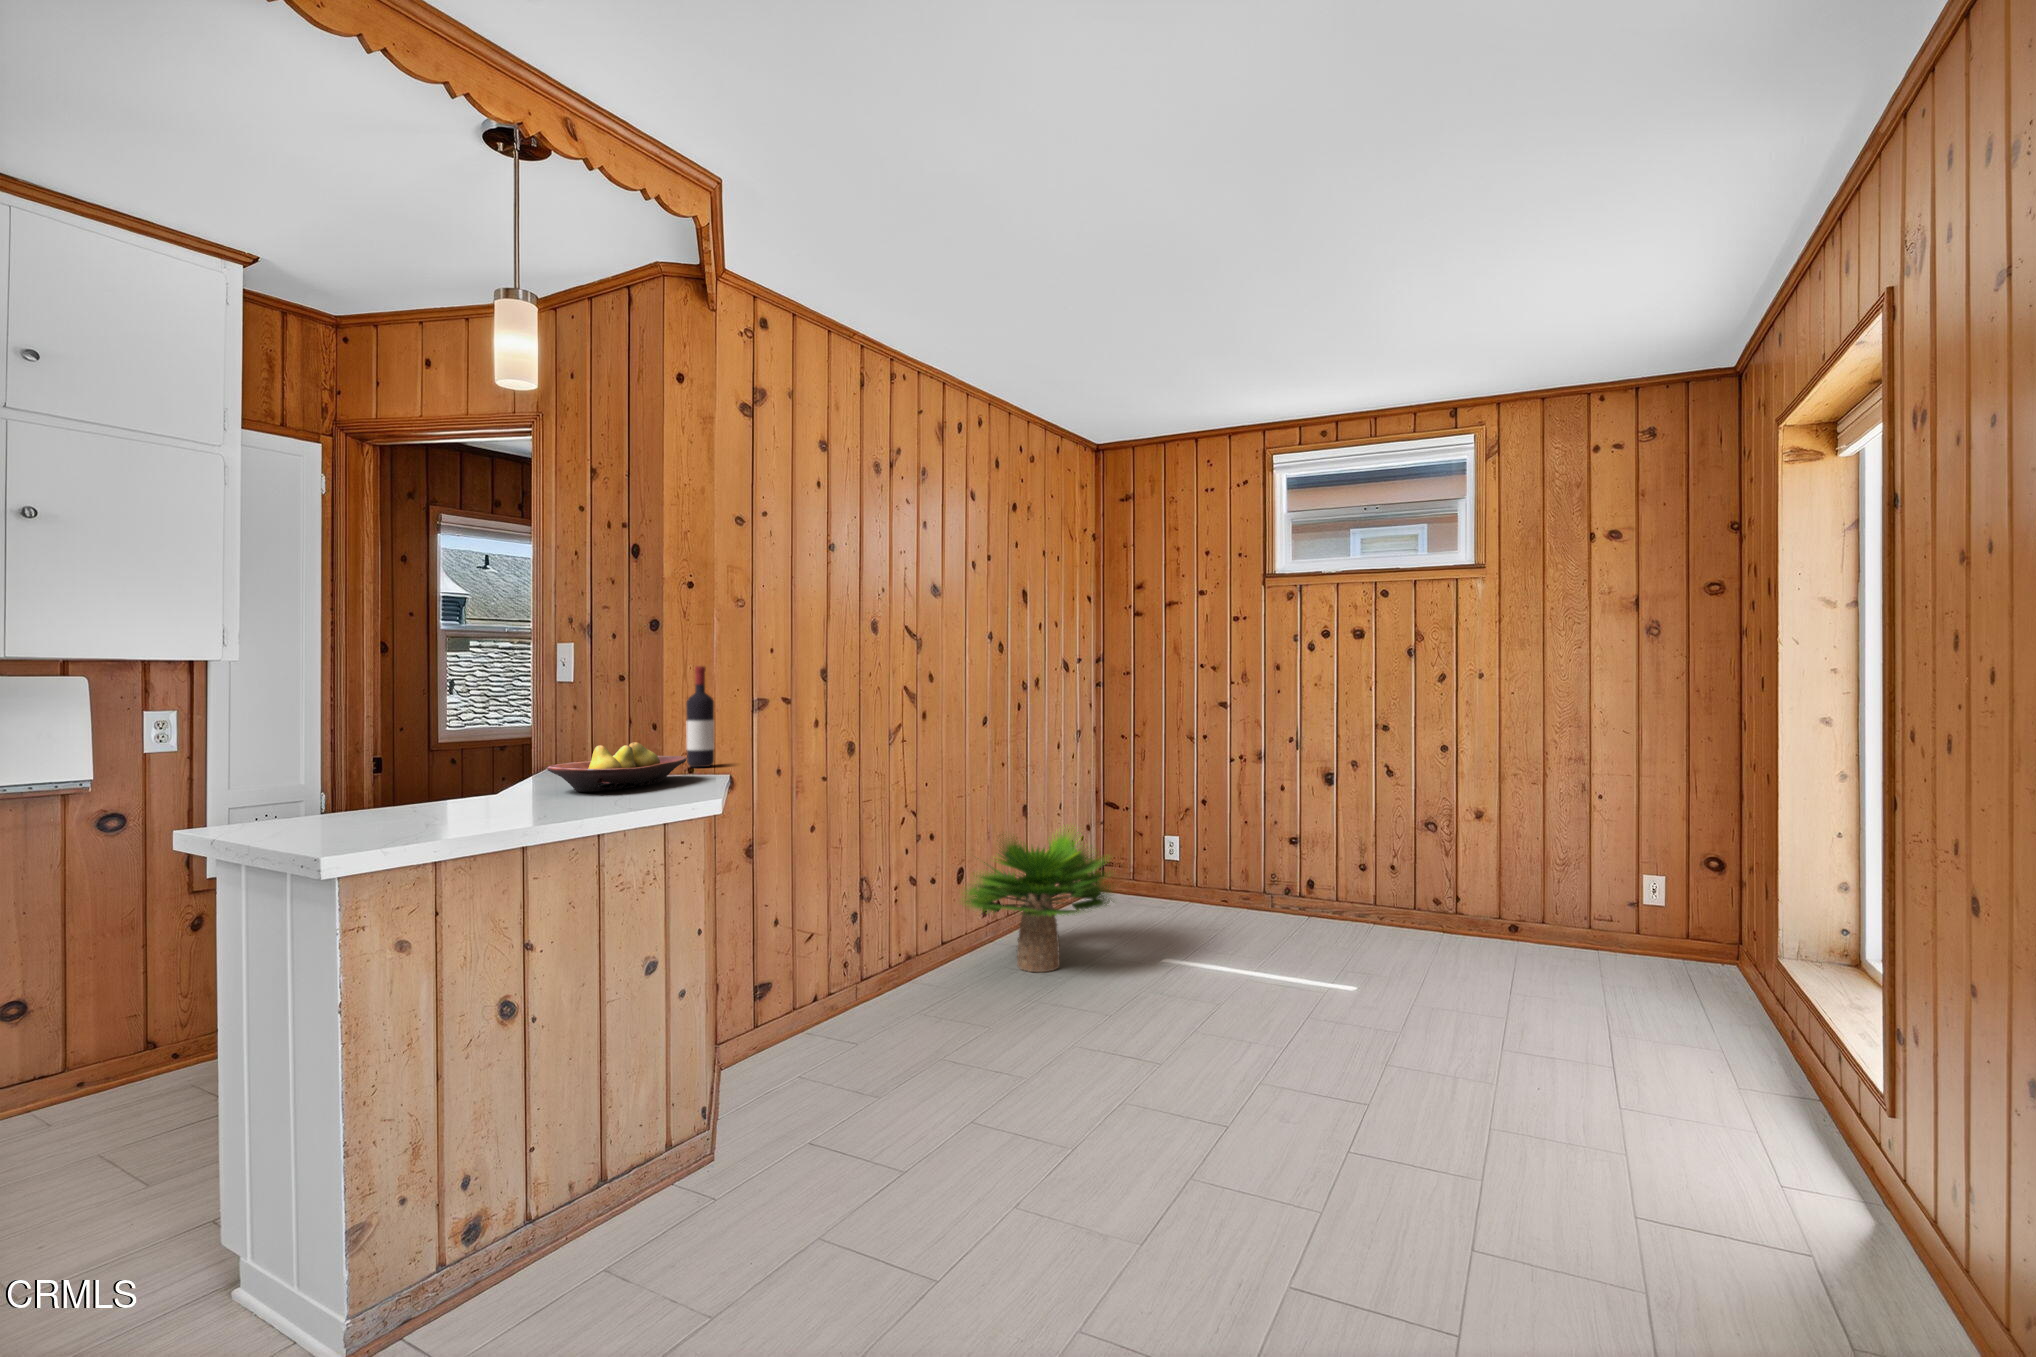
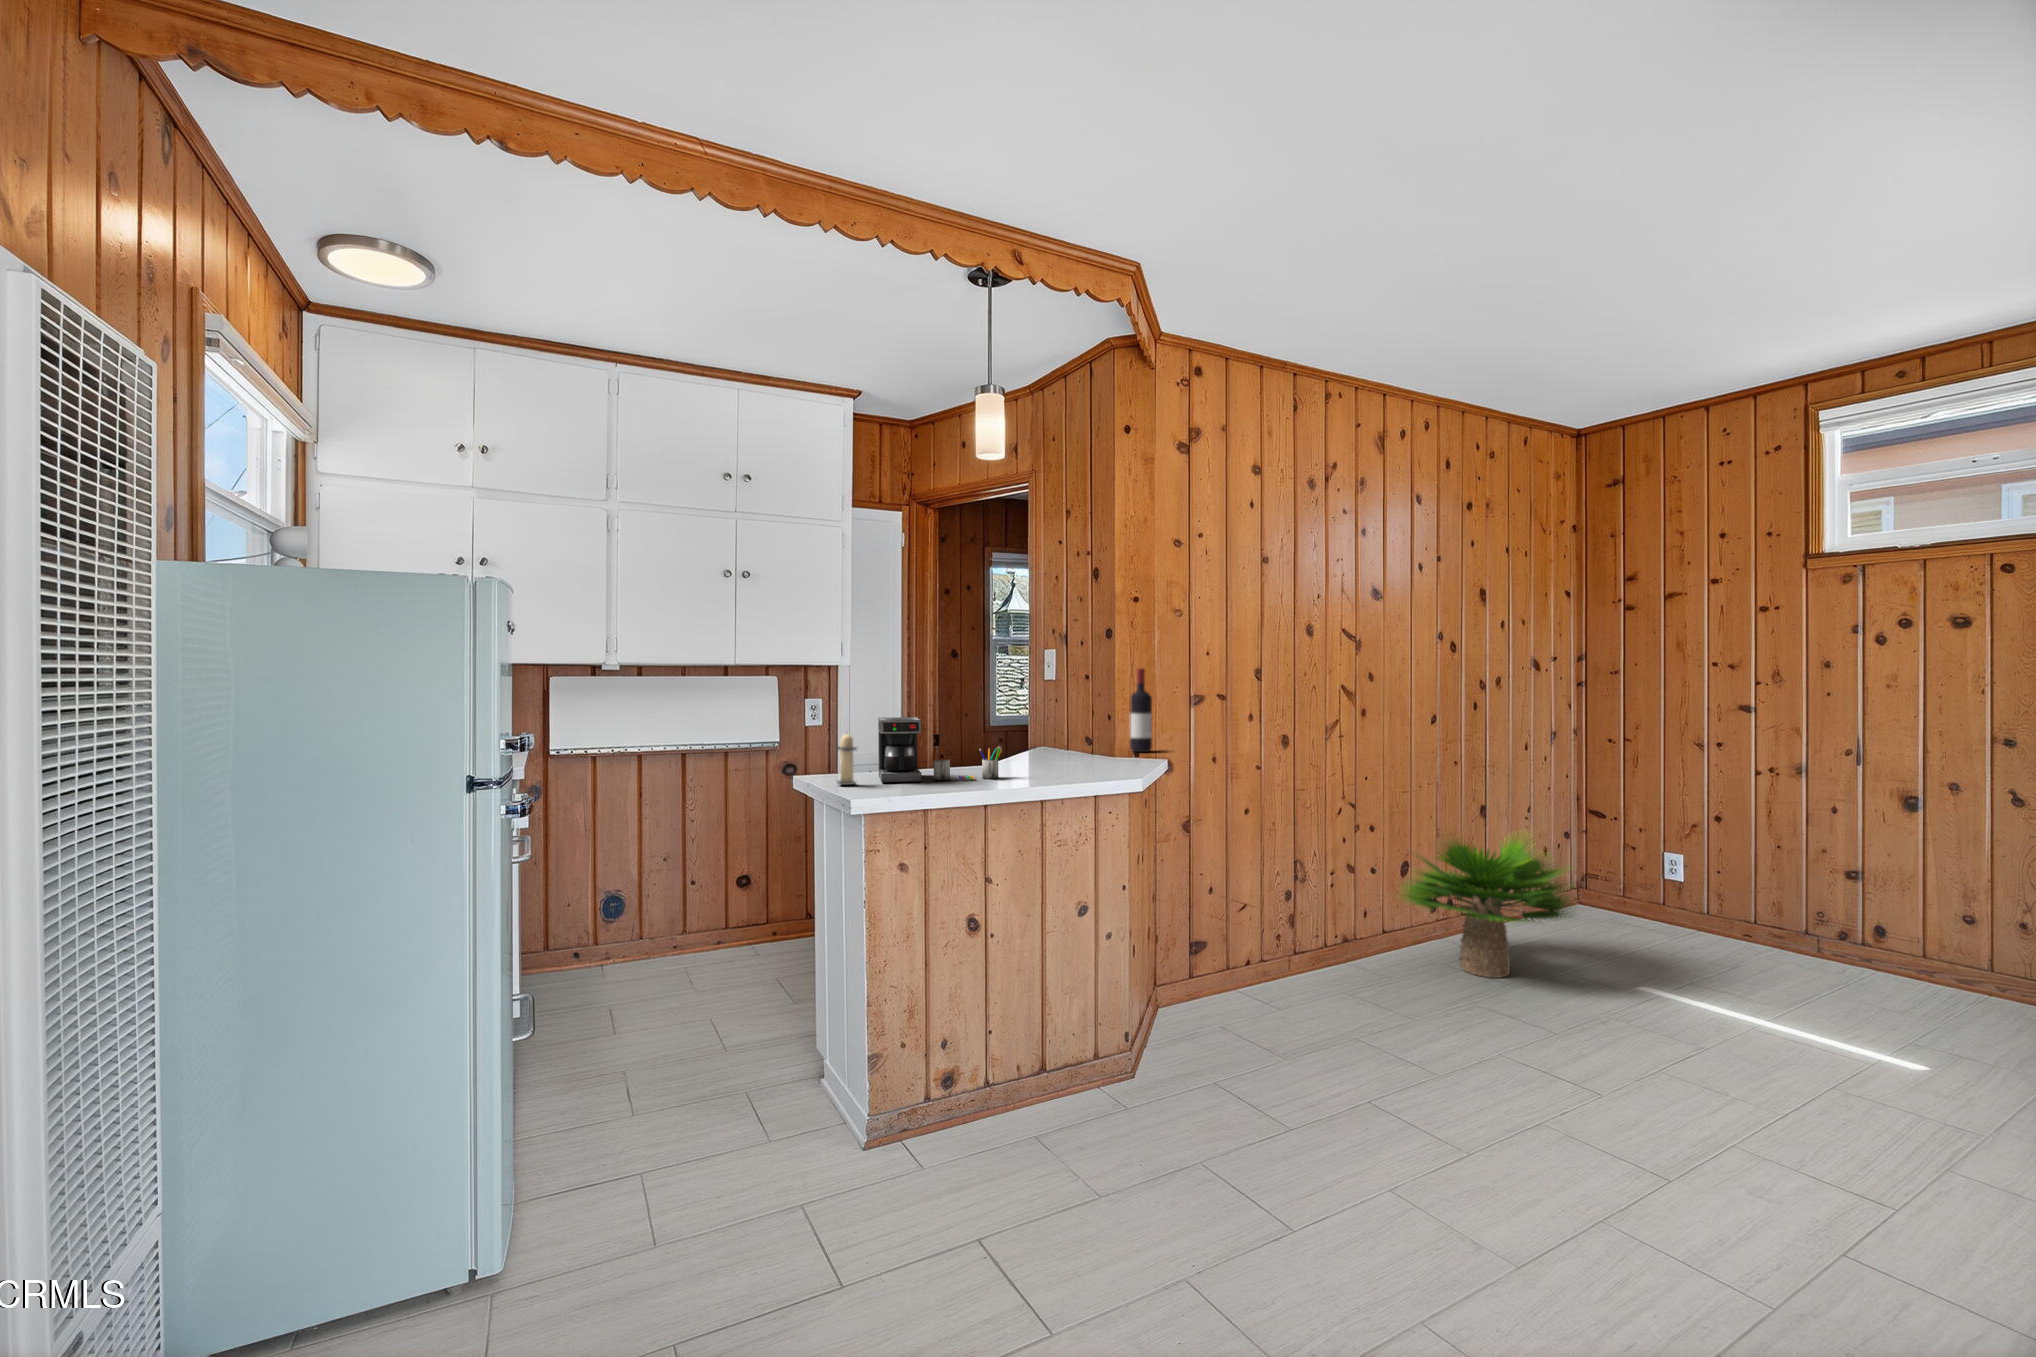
coffee maker: none [337,732,541,828] -> present [878,717,1002,782]
fruit bowl: present [547,742,686,792] -> none [1015,730,1121,767]
candle: none [266,754,315,838] -> present [836,734,857,785]

